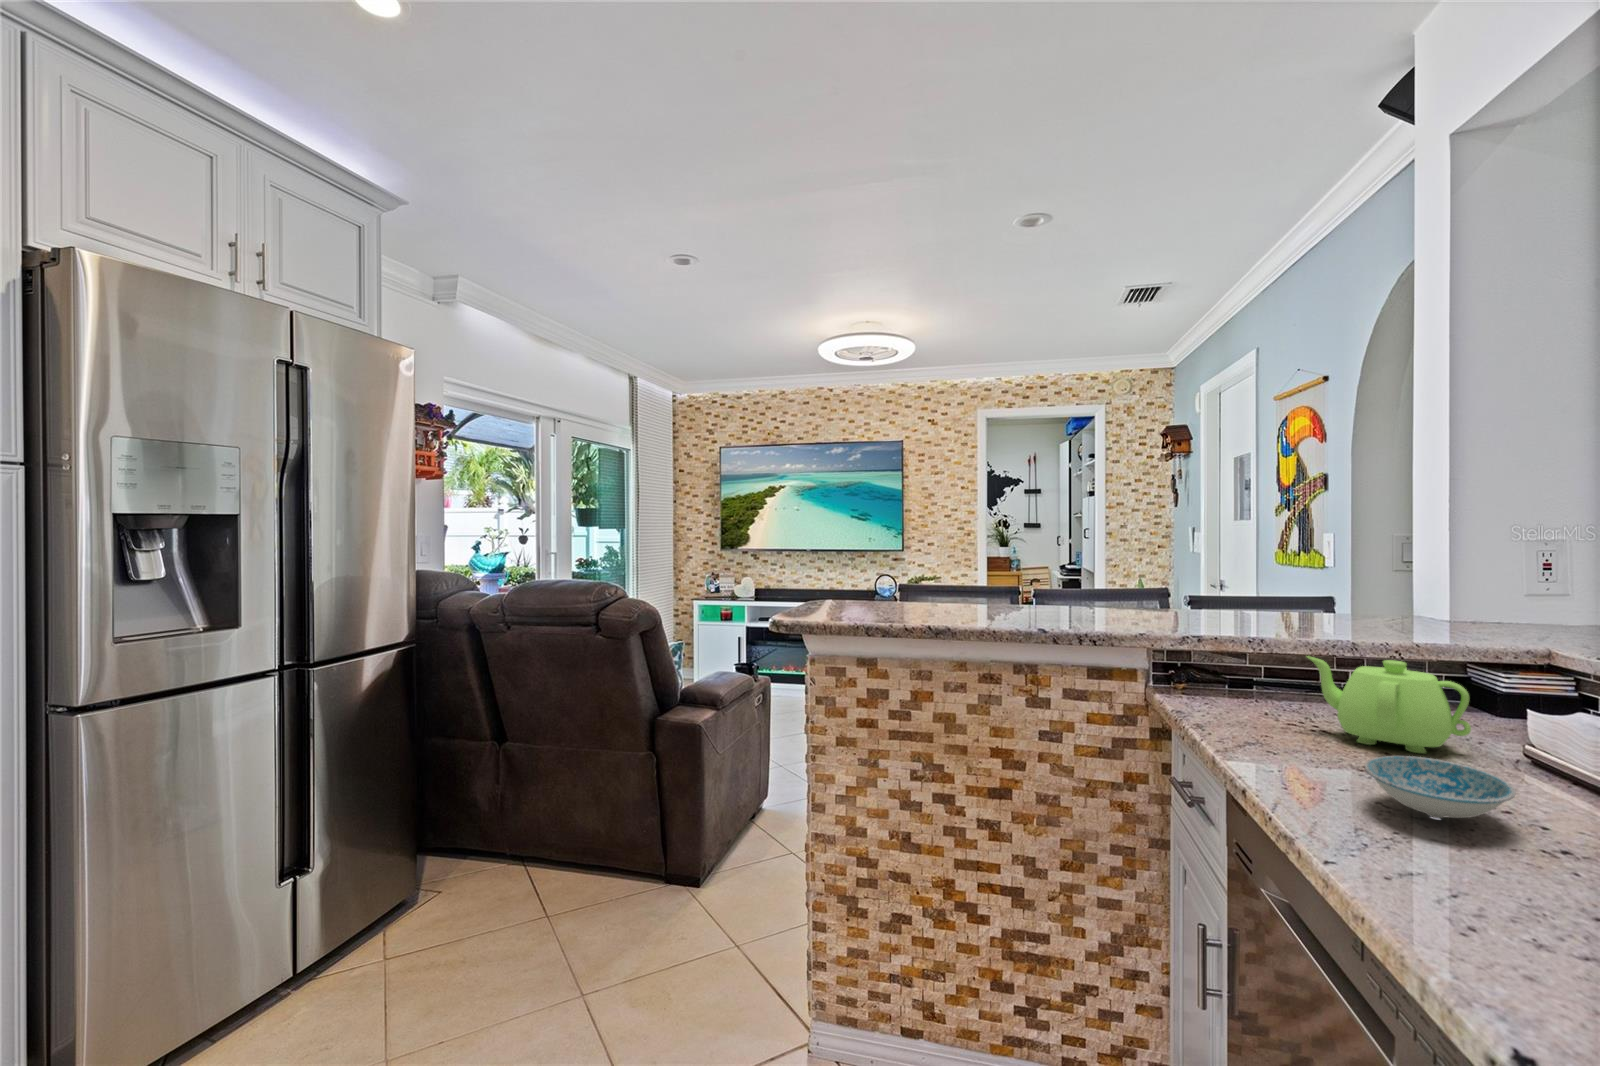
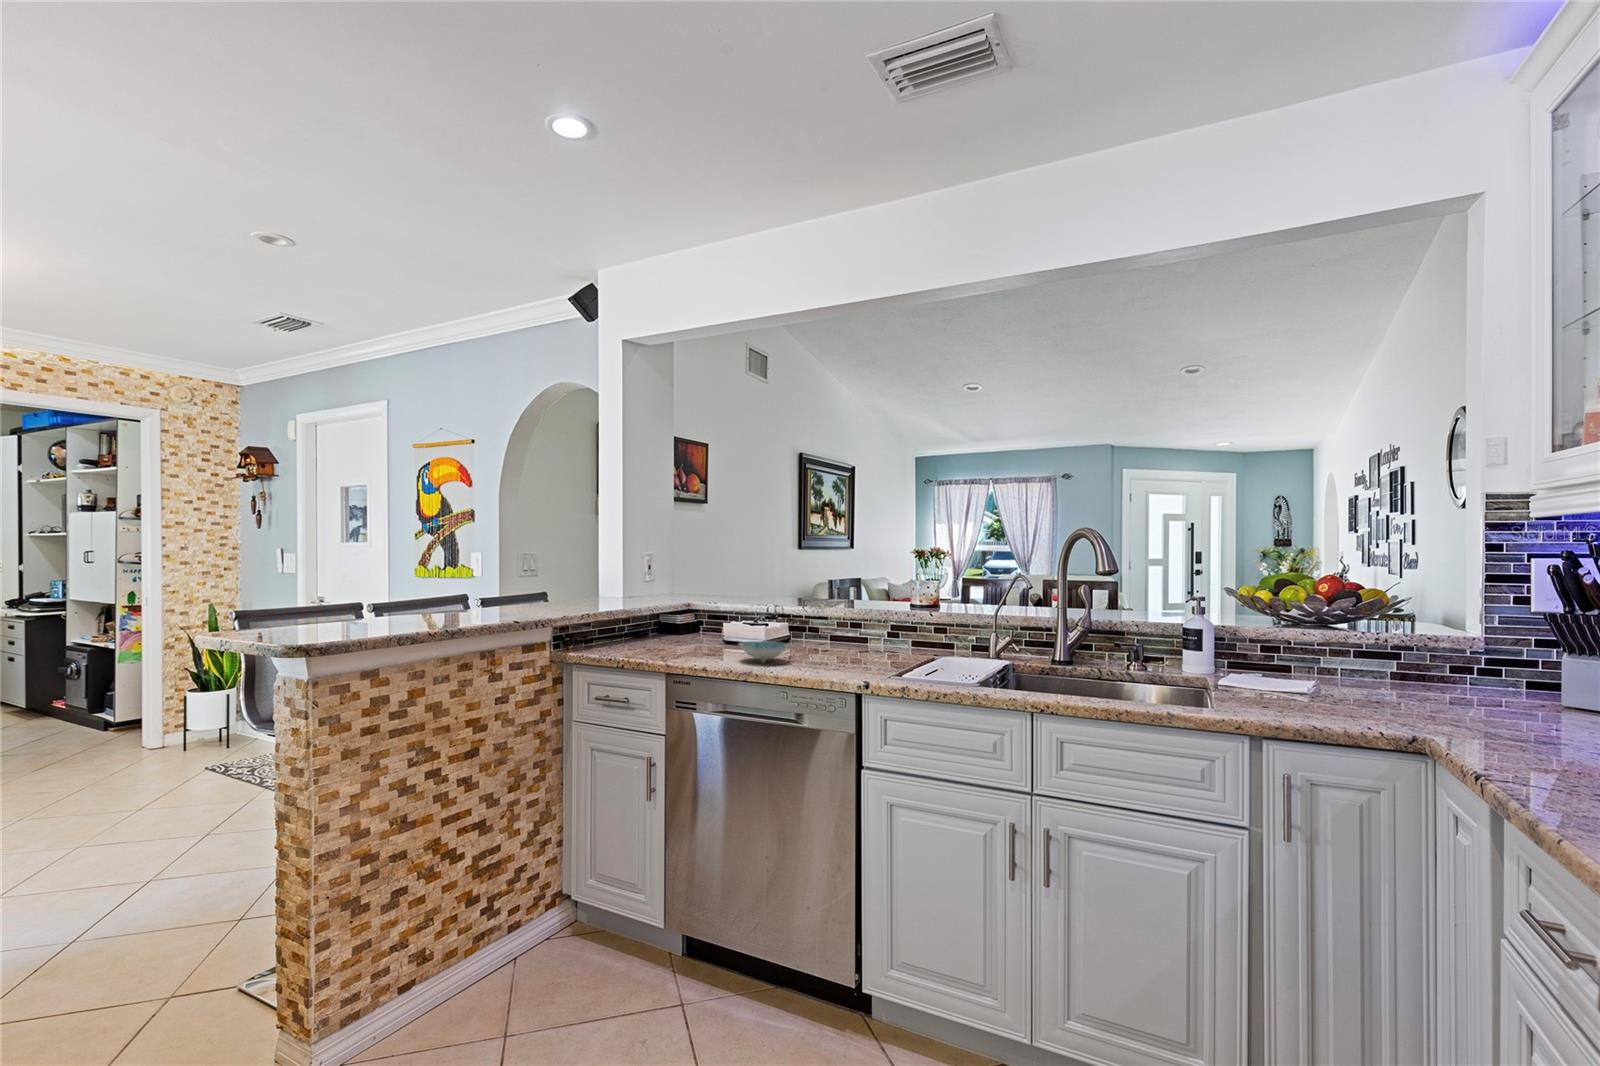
teapot: present [1307,656,1471,753] -> none [661,609,721,651]

